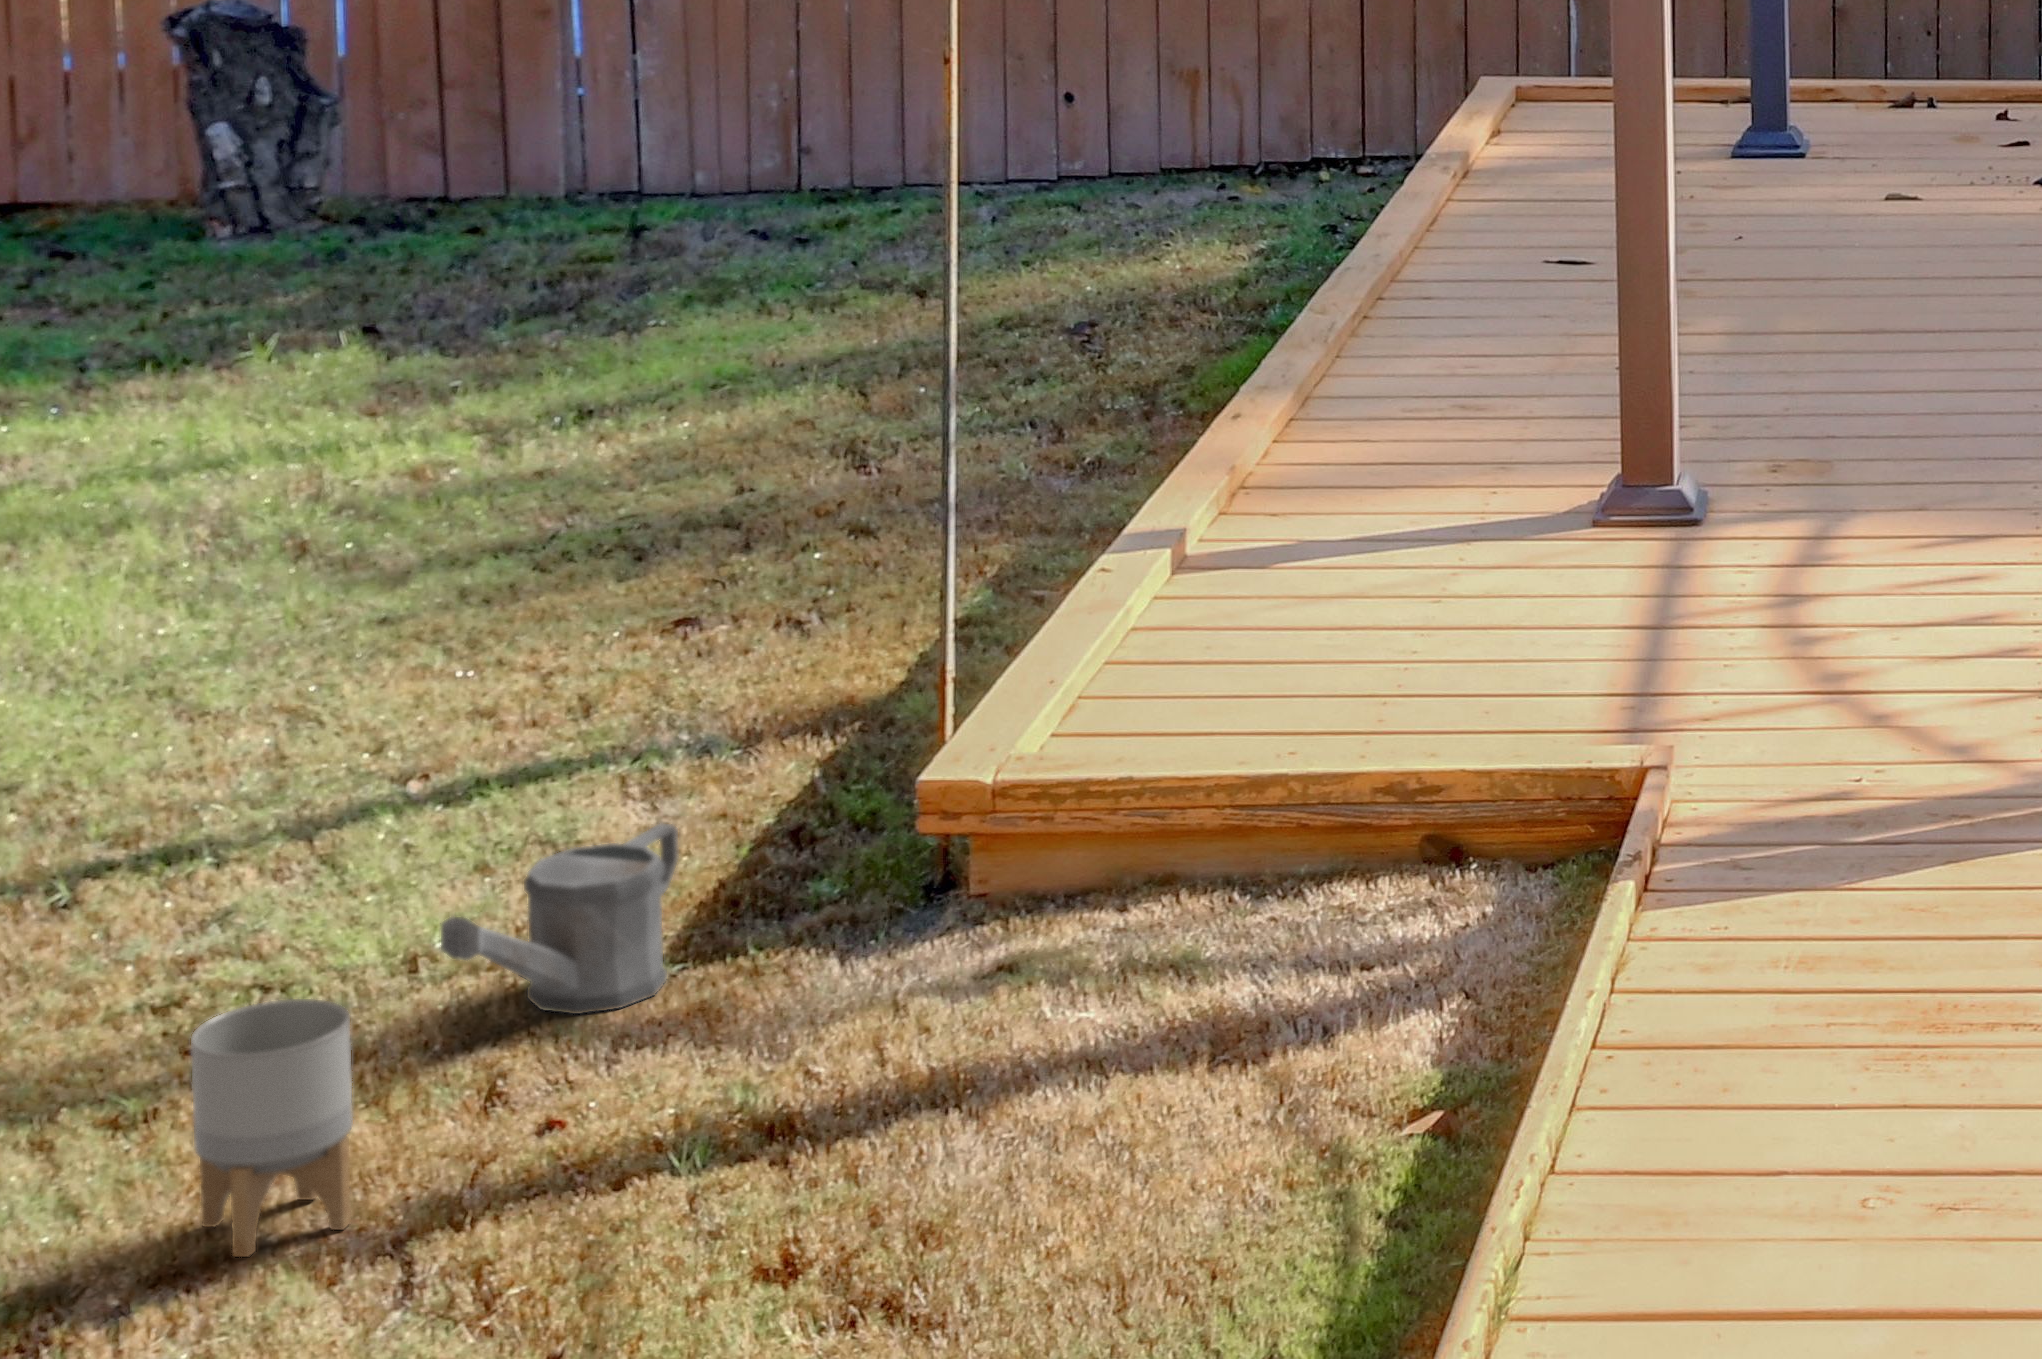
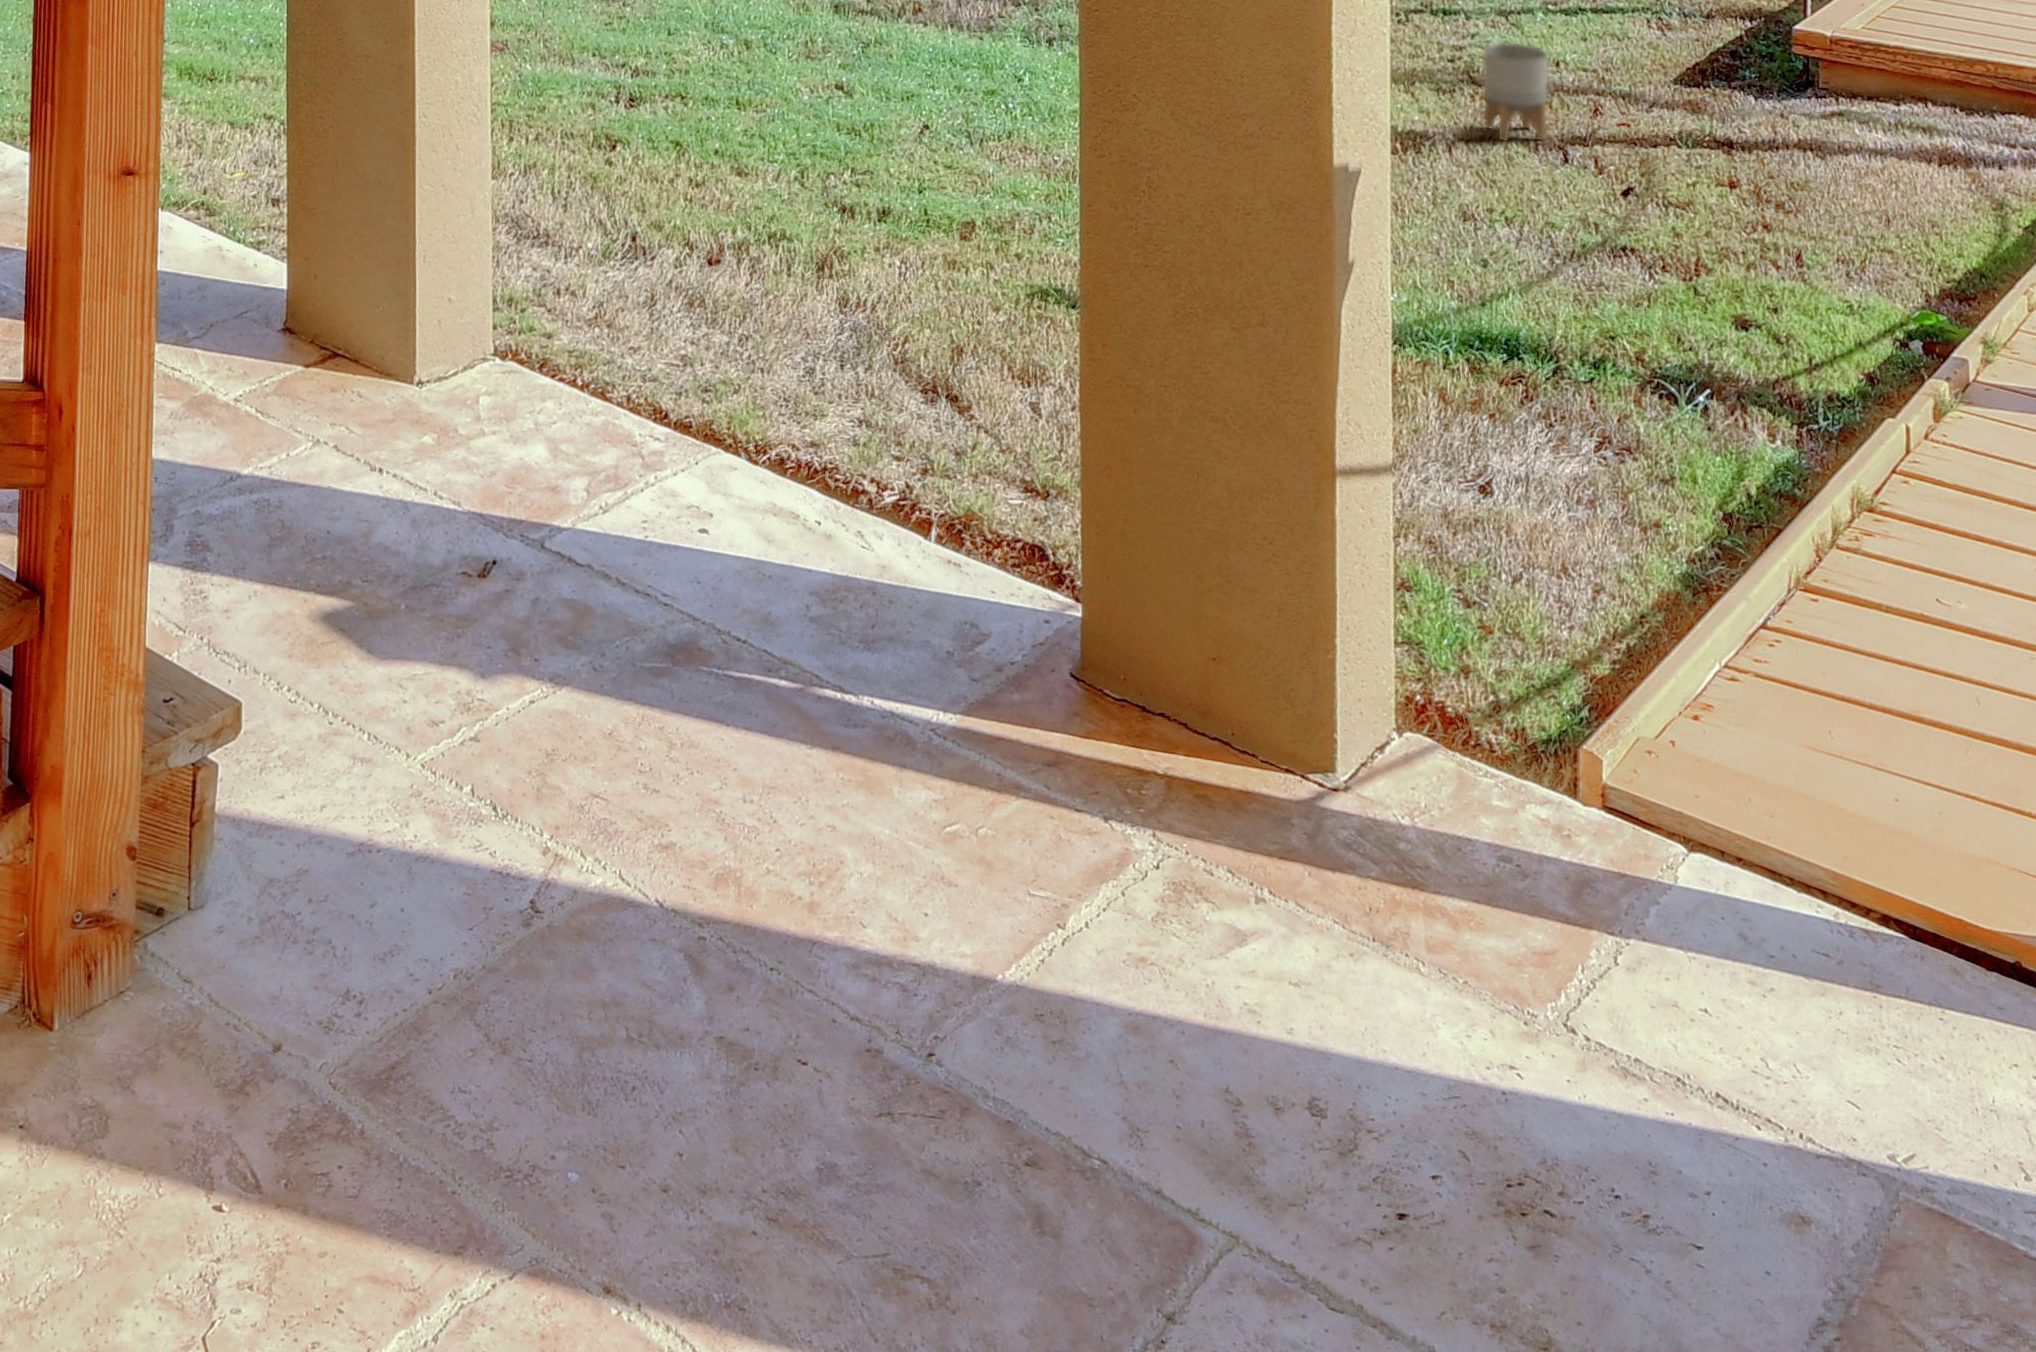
watering can: present [440,824,679,1014] -> none [1579,21,1681,94]

